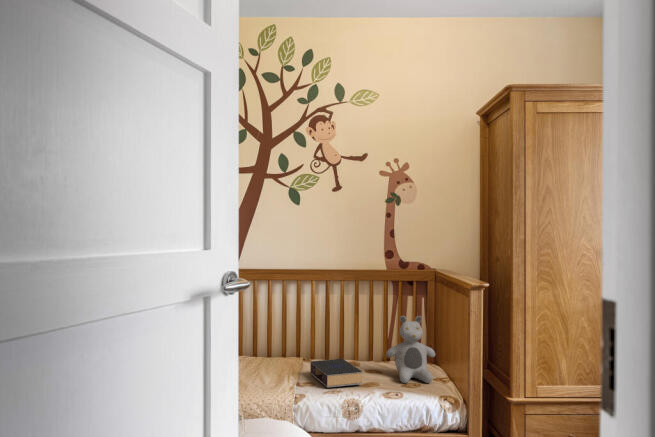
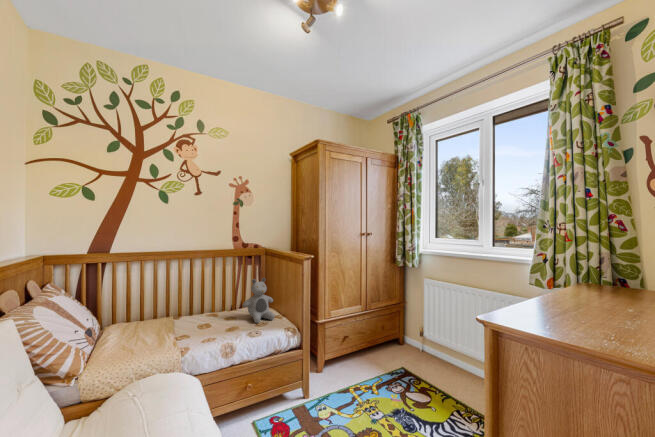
book: present [310,359,362,388] -> none [186,314,231,339]

